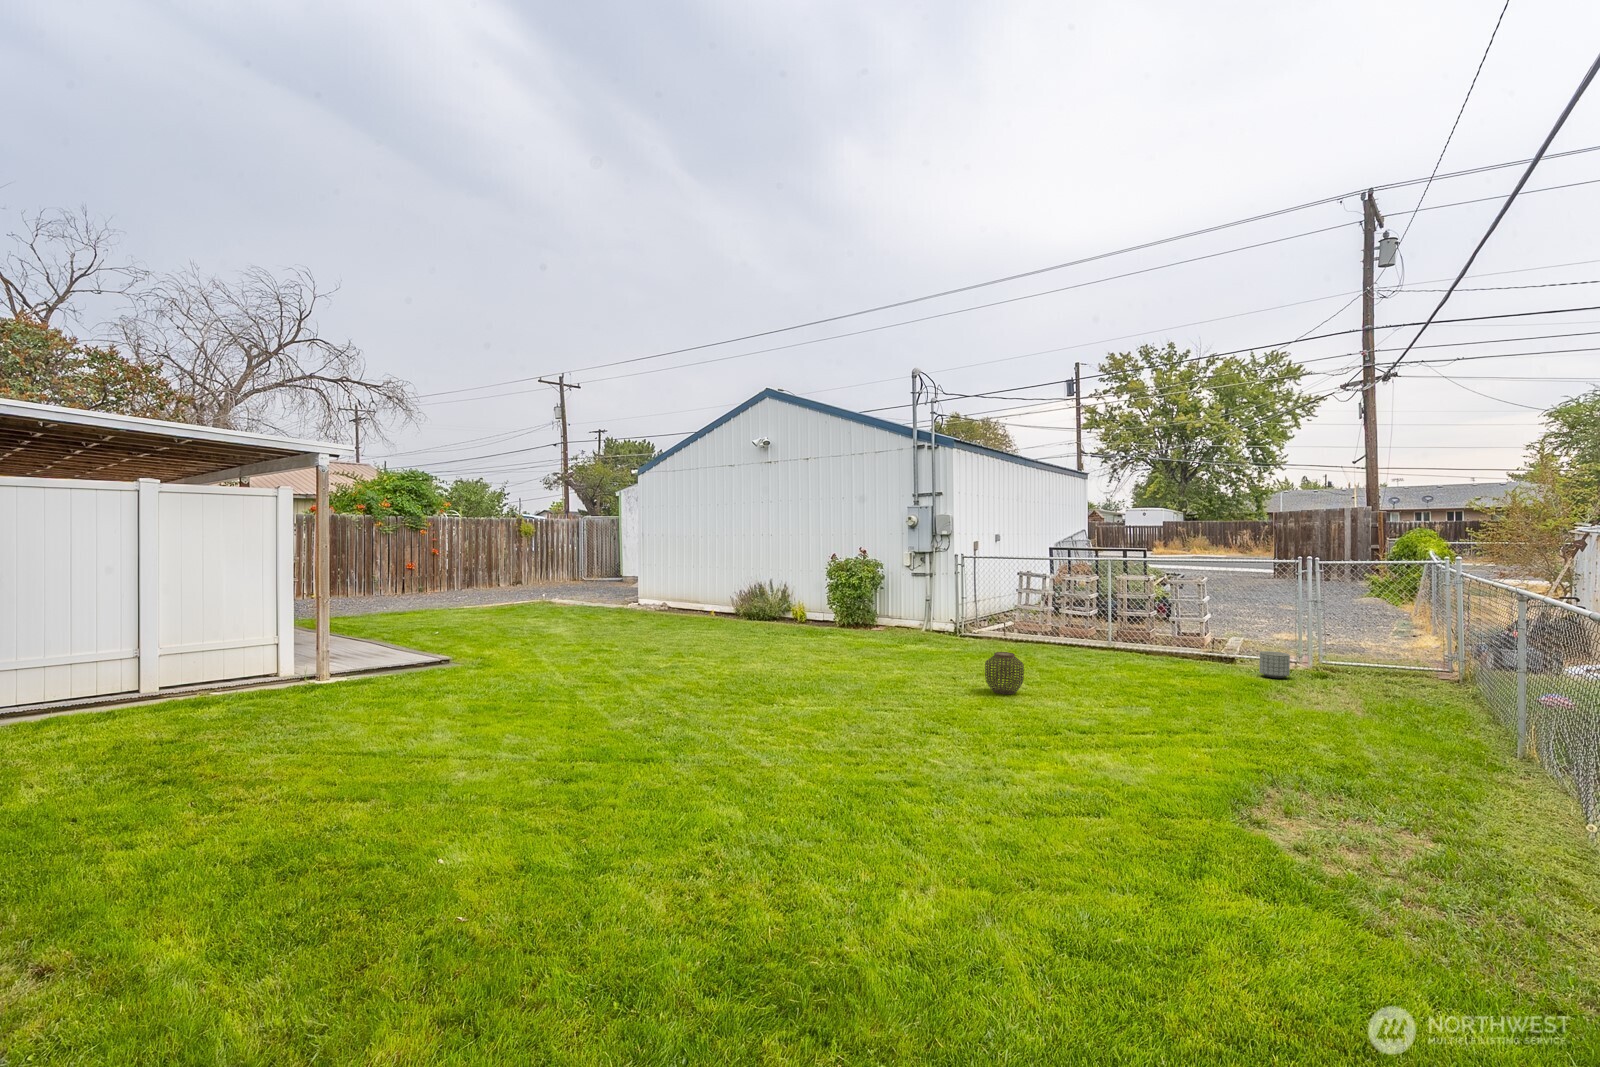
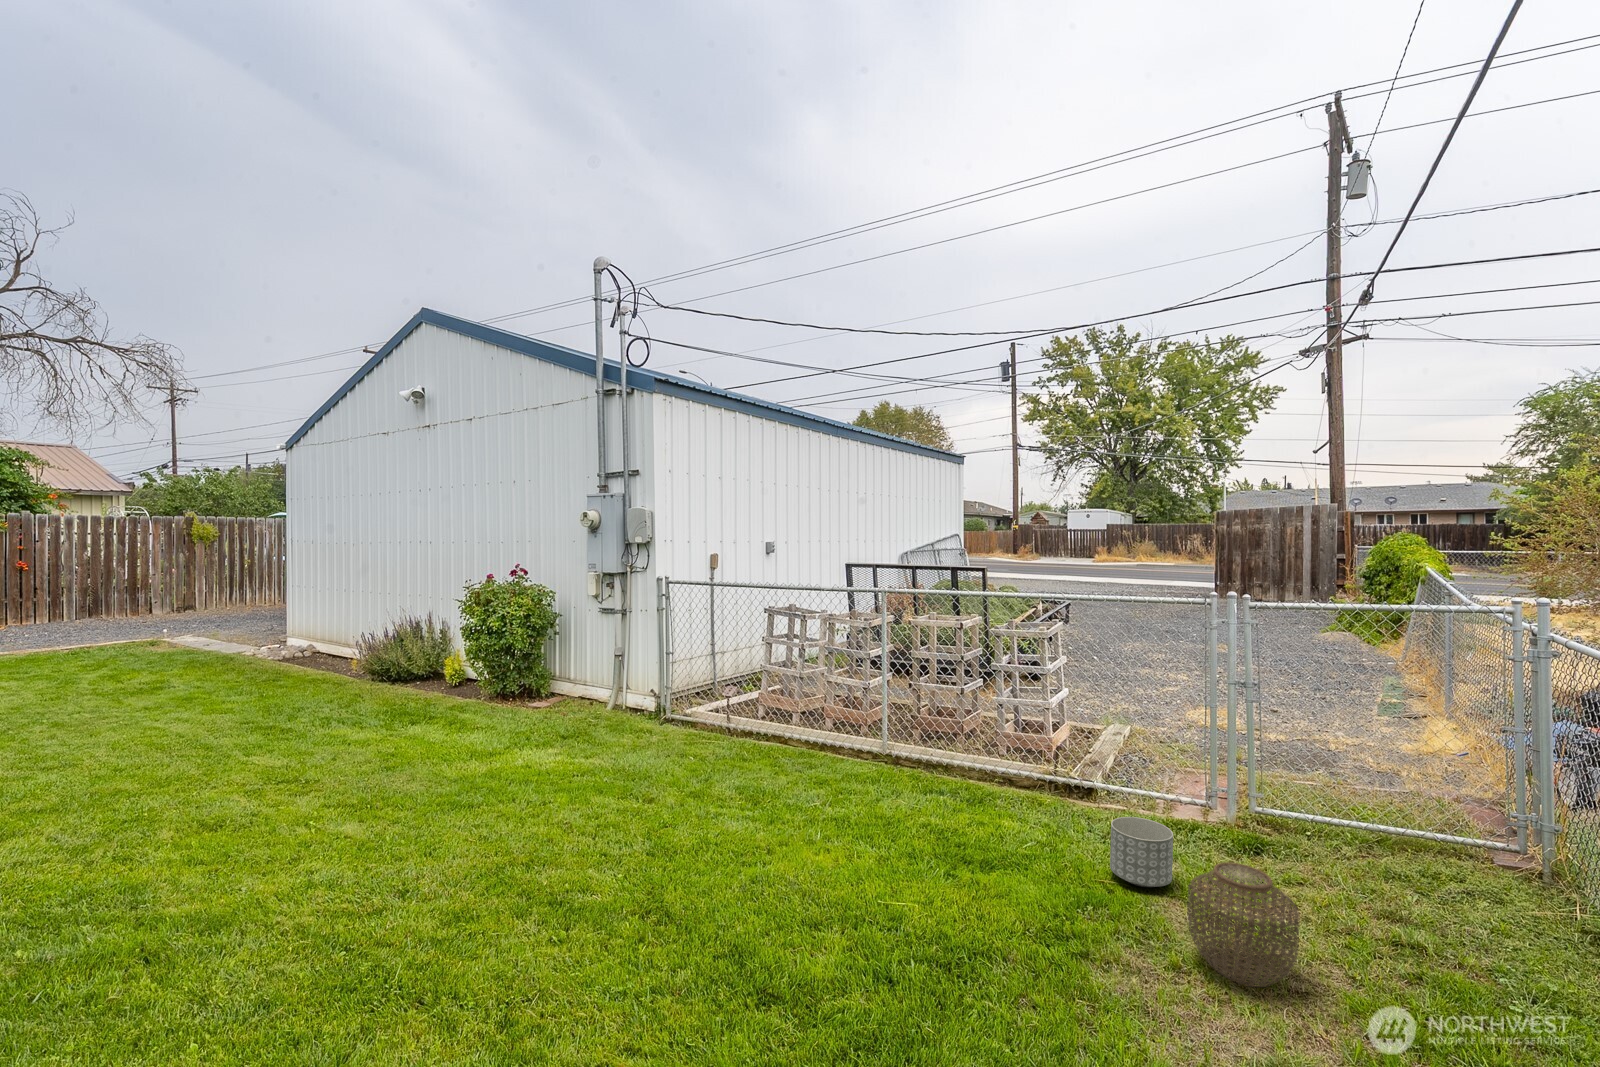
woven basket: present [985,652,1024,694] -> present [1188,862,1299,987]

